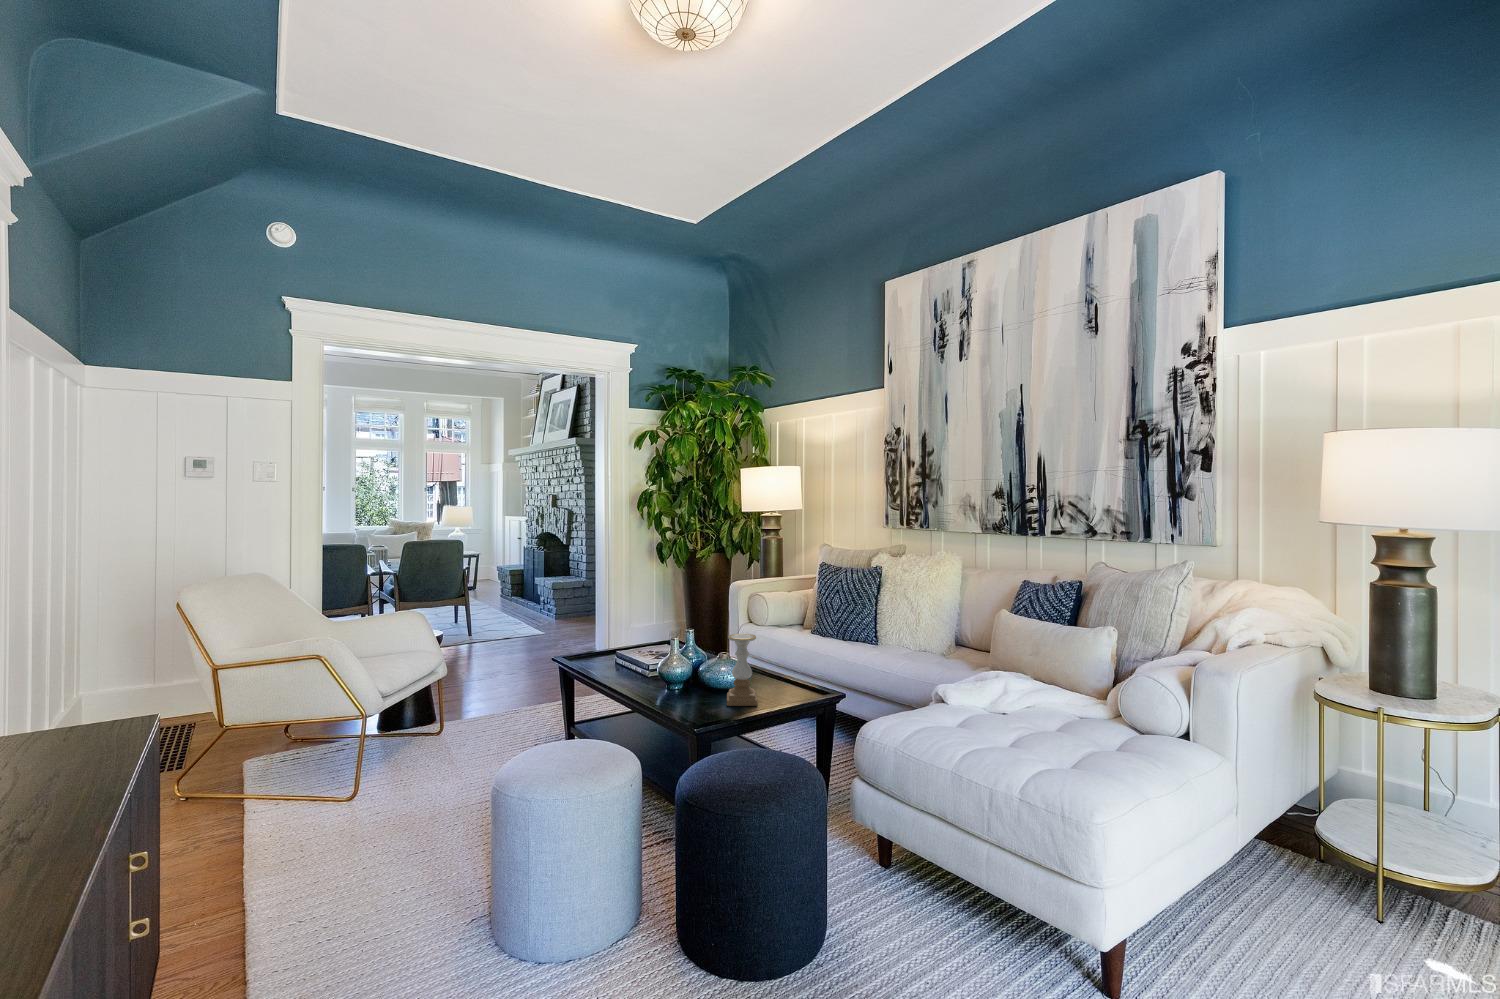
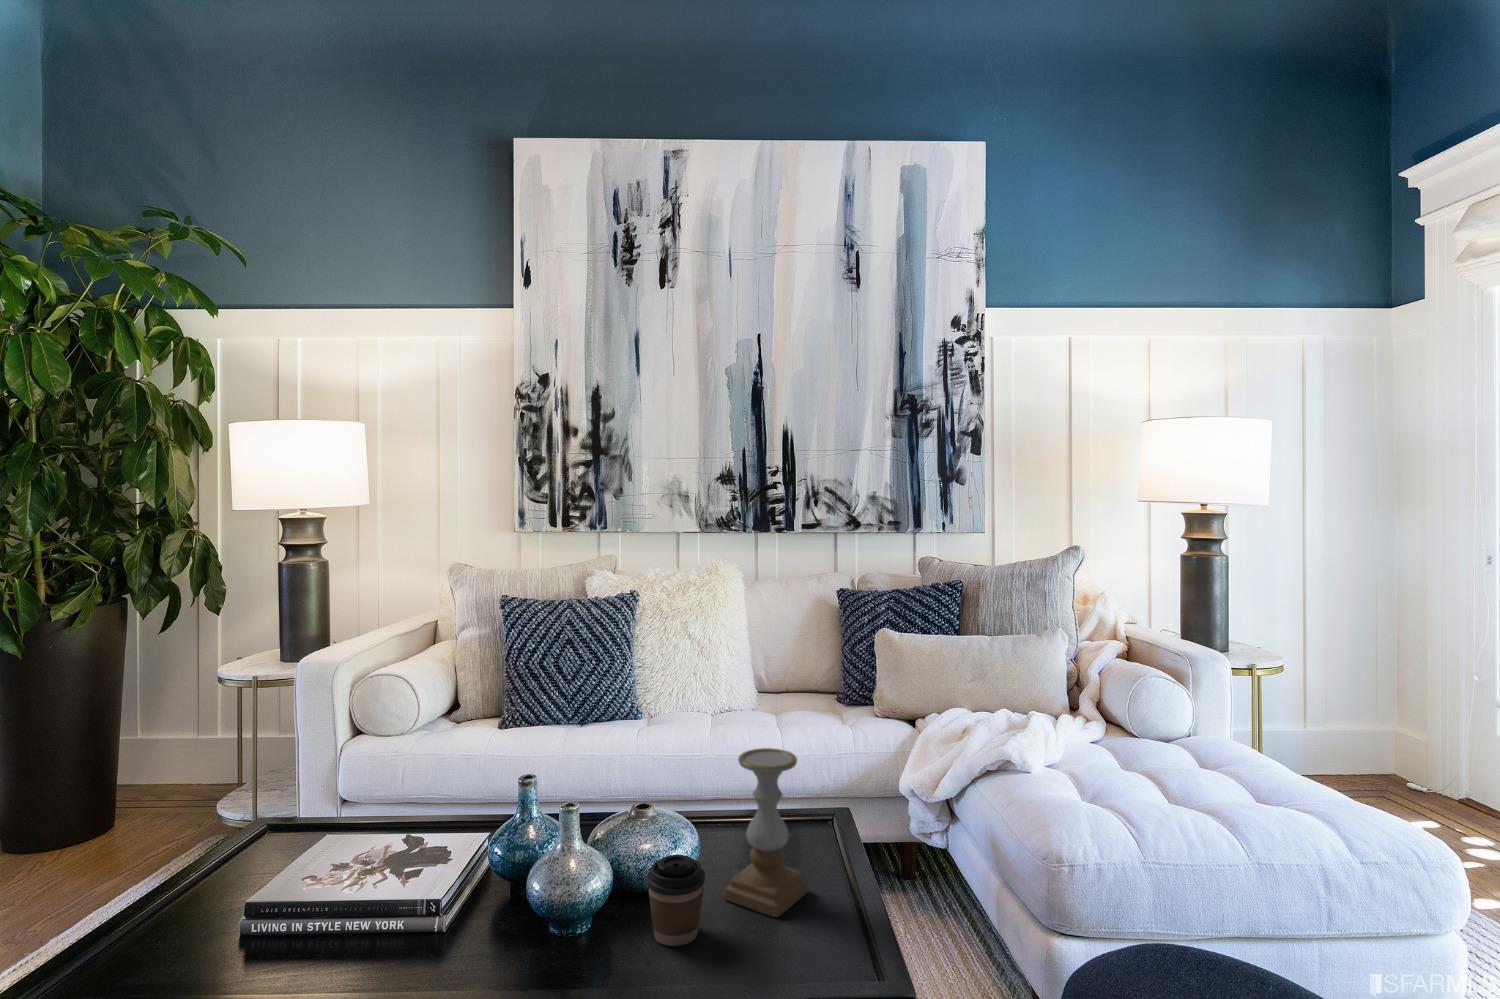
coffee cup: none [680,665,705,700] -> present [647,855,705,946]

